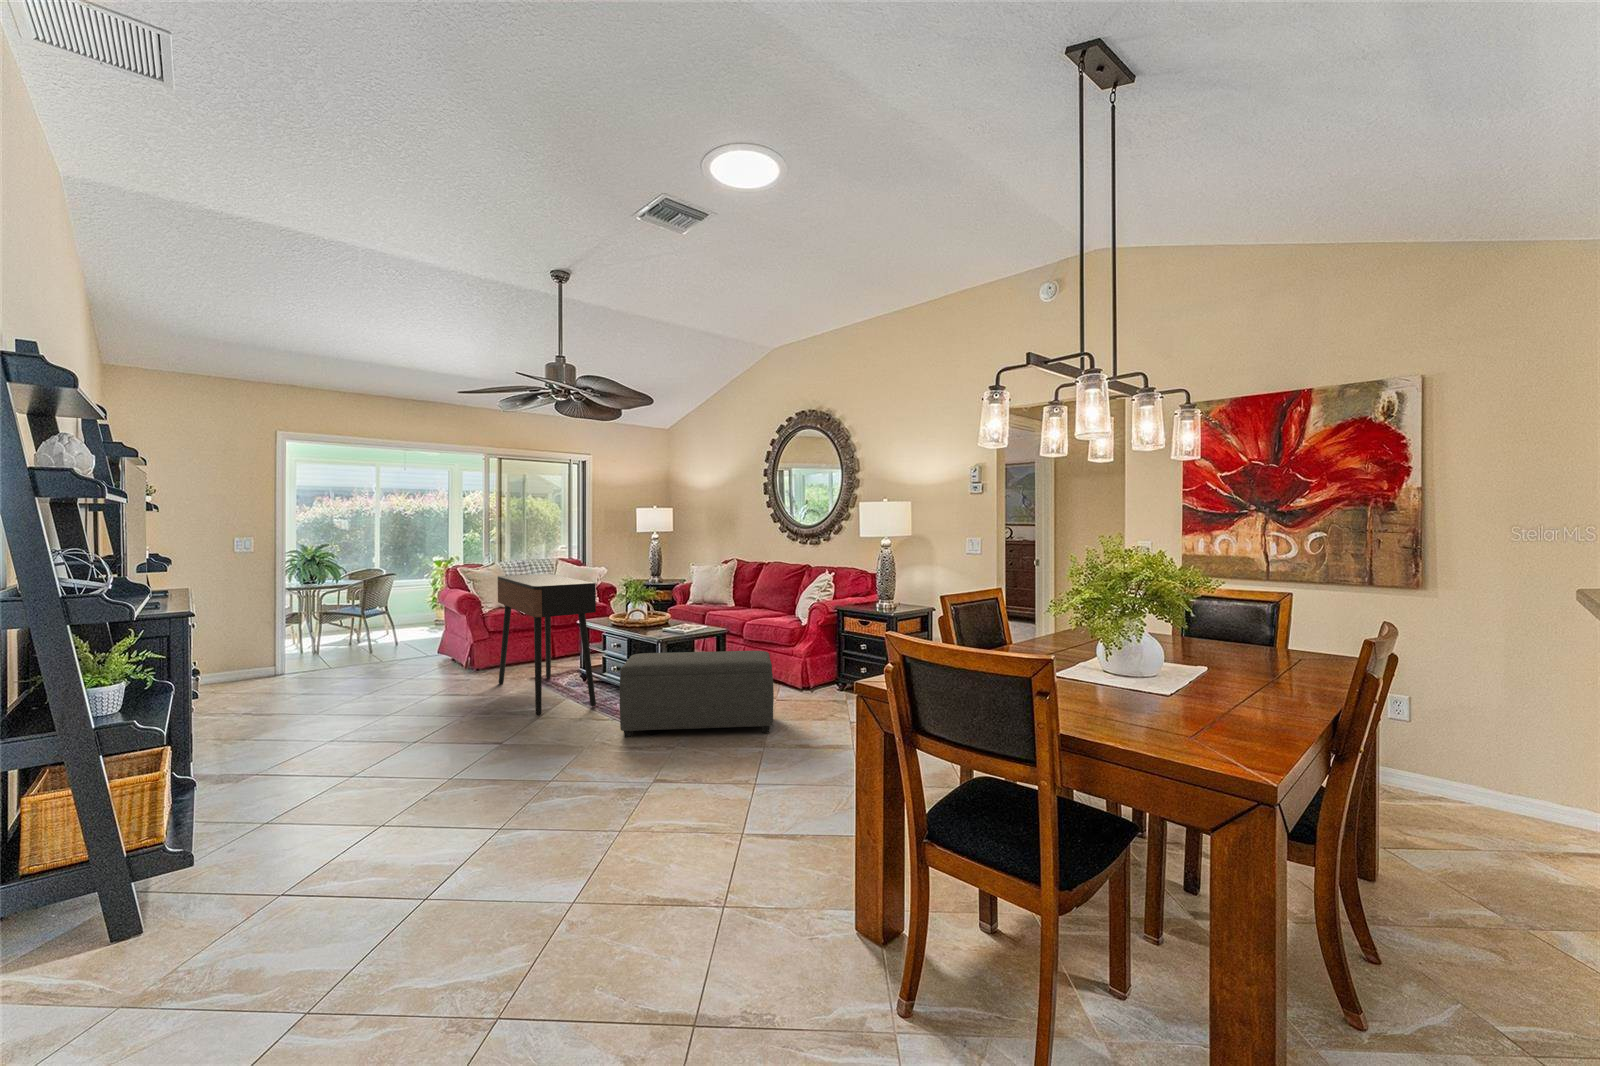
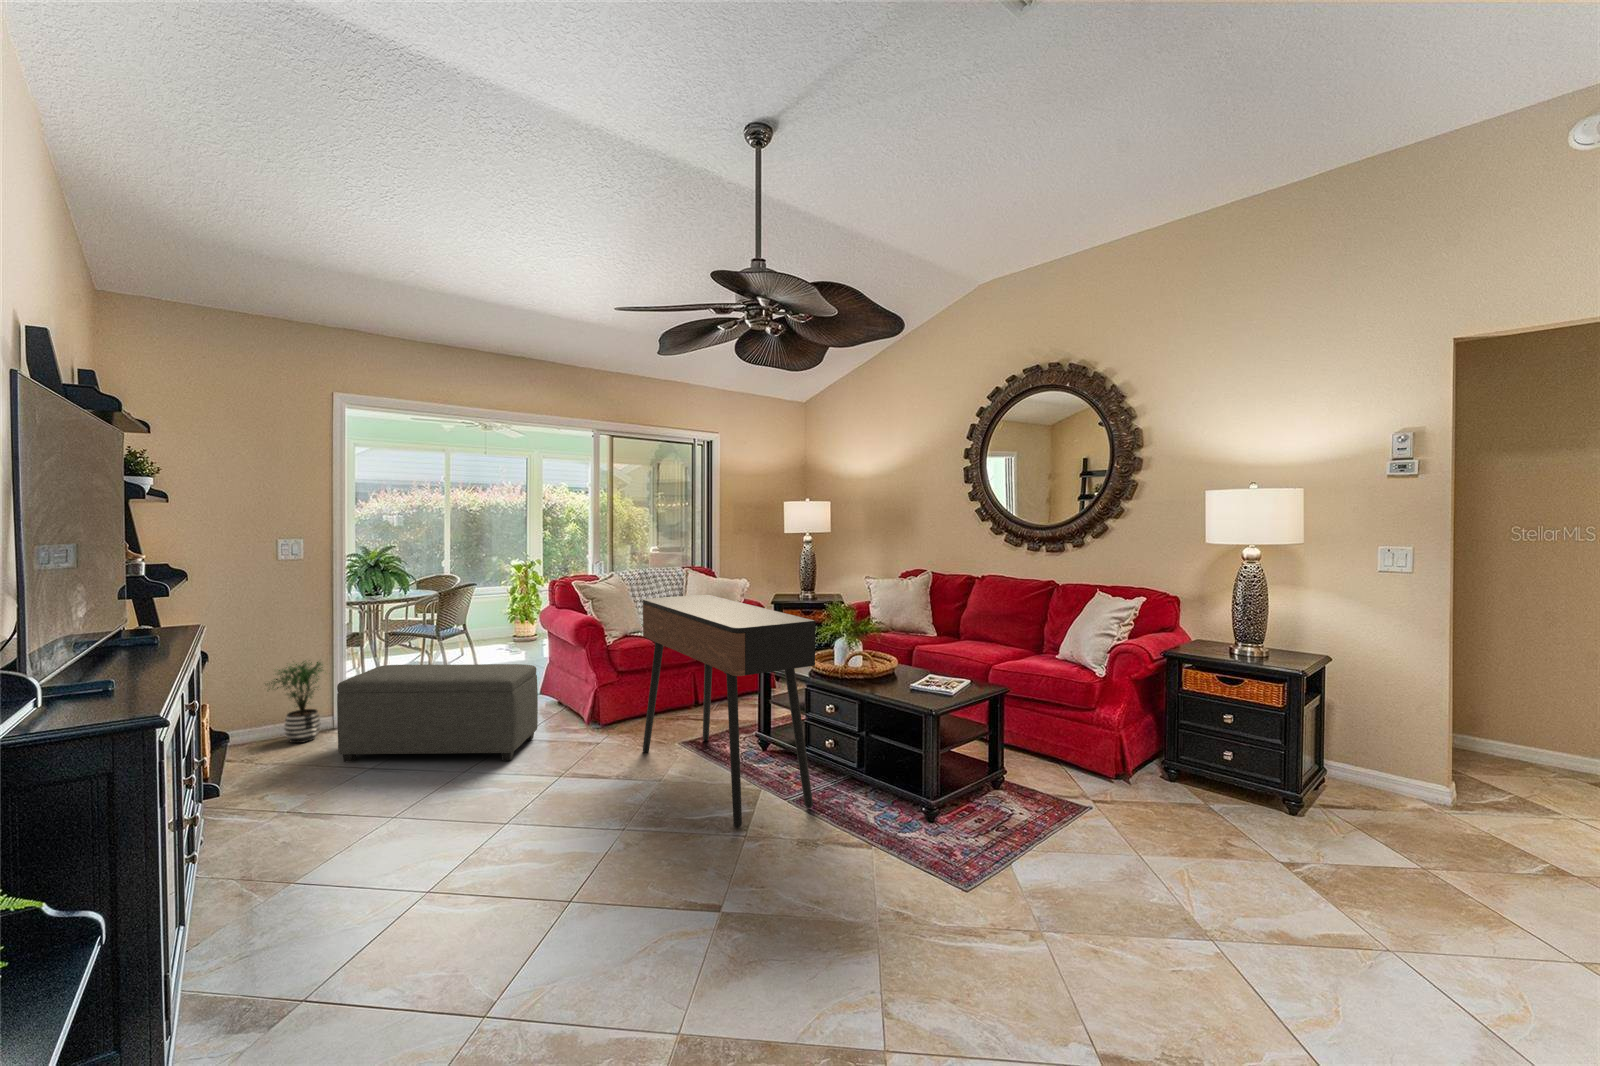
potted plant: none [220,623,273,684] -> present [267,660,324,743]
ottoman: present [620,651,774,737] -> present [337,664,538,762]

